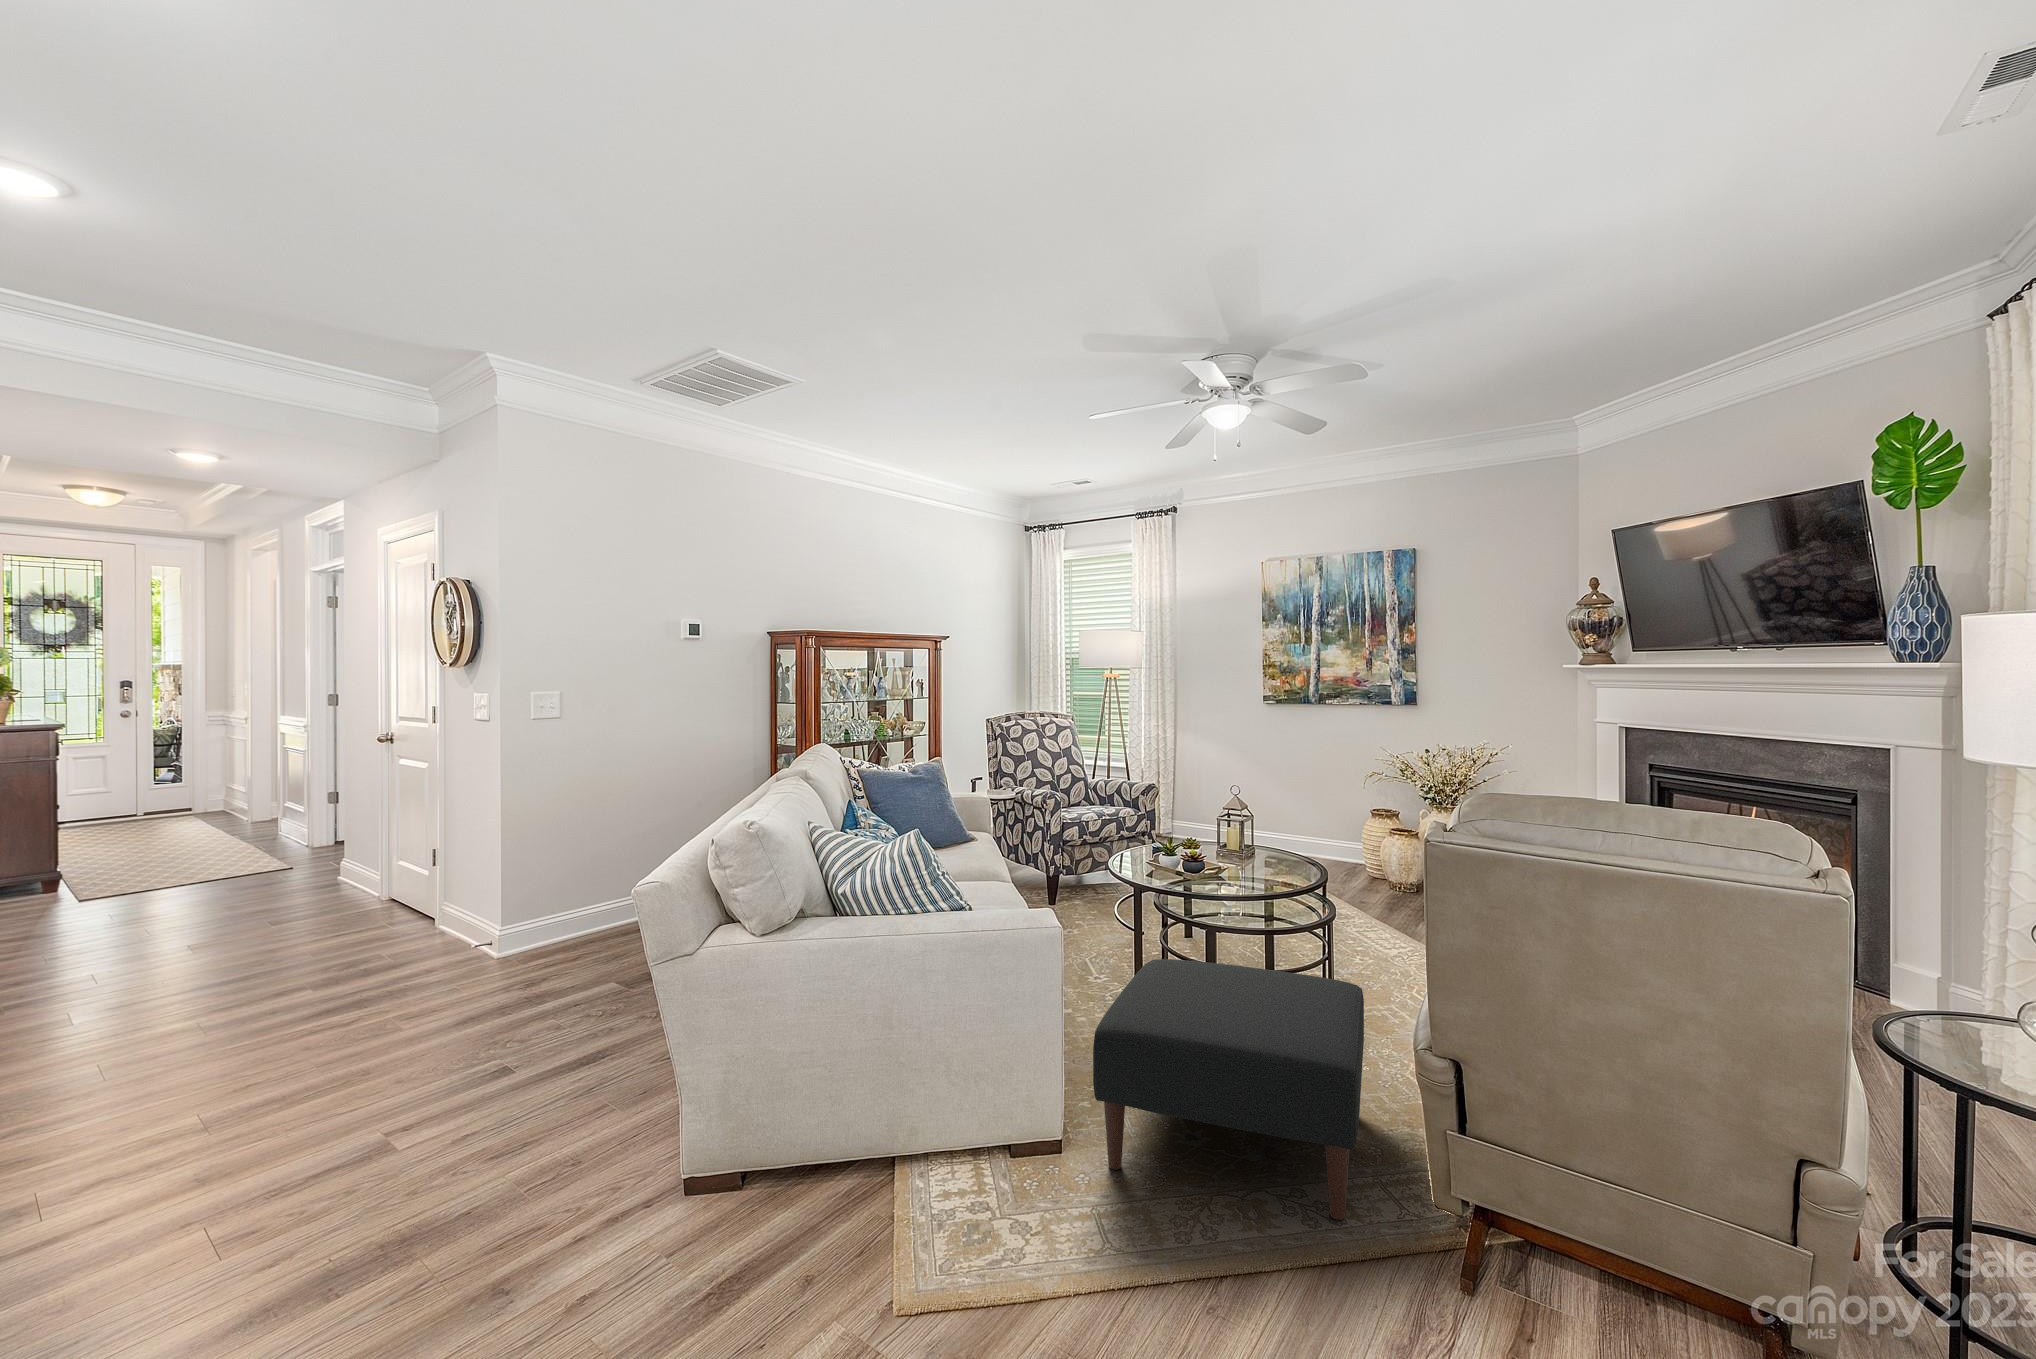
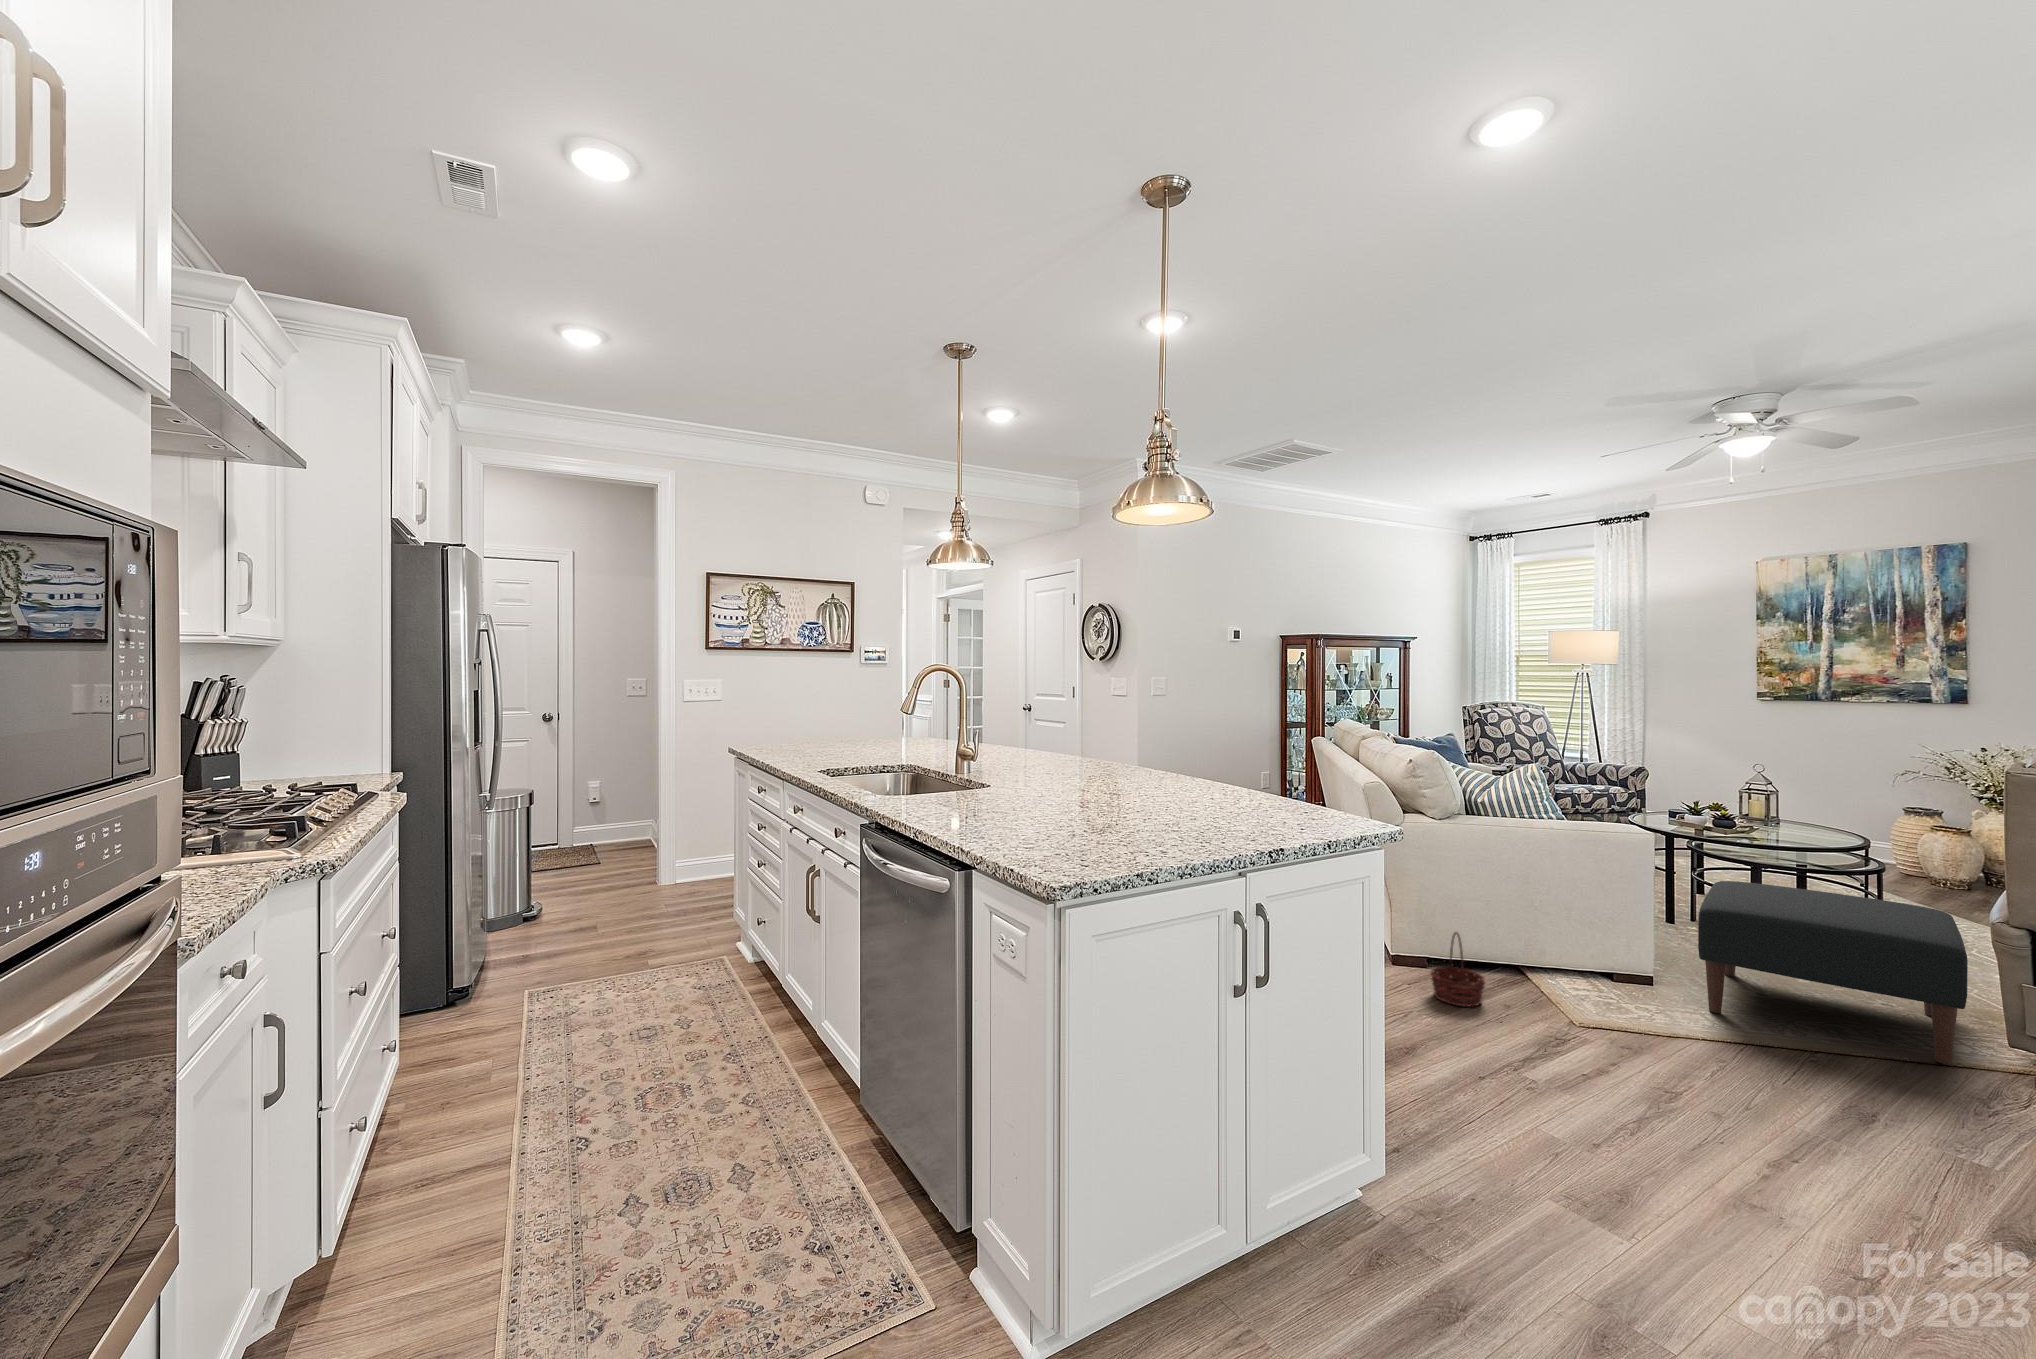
basket: none [726,1118,808,1246] -> present [1431,932,1485,1006]

